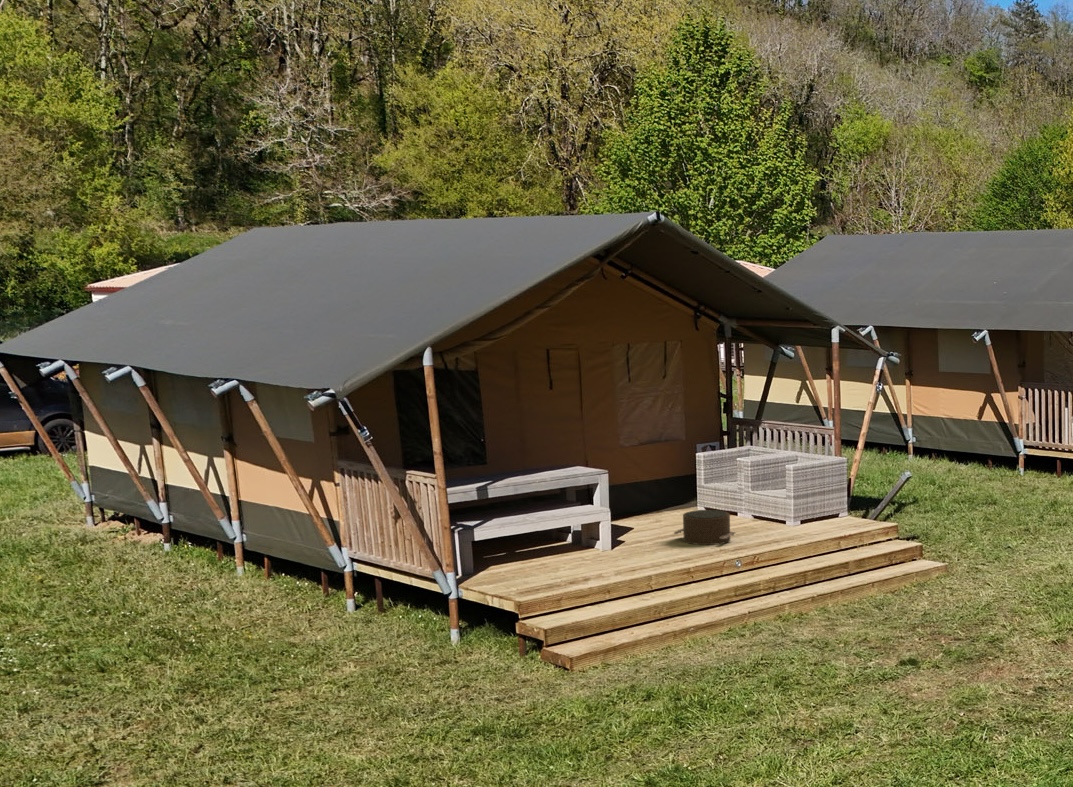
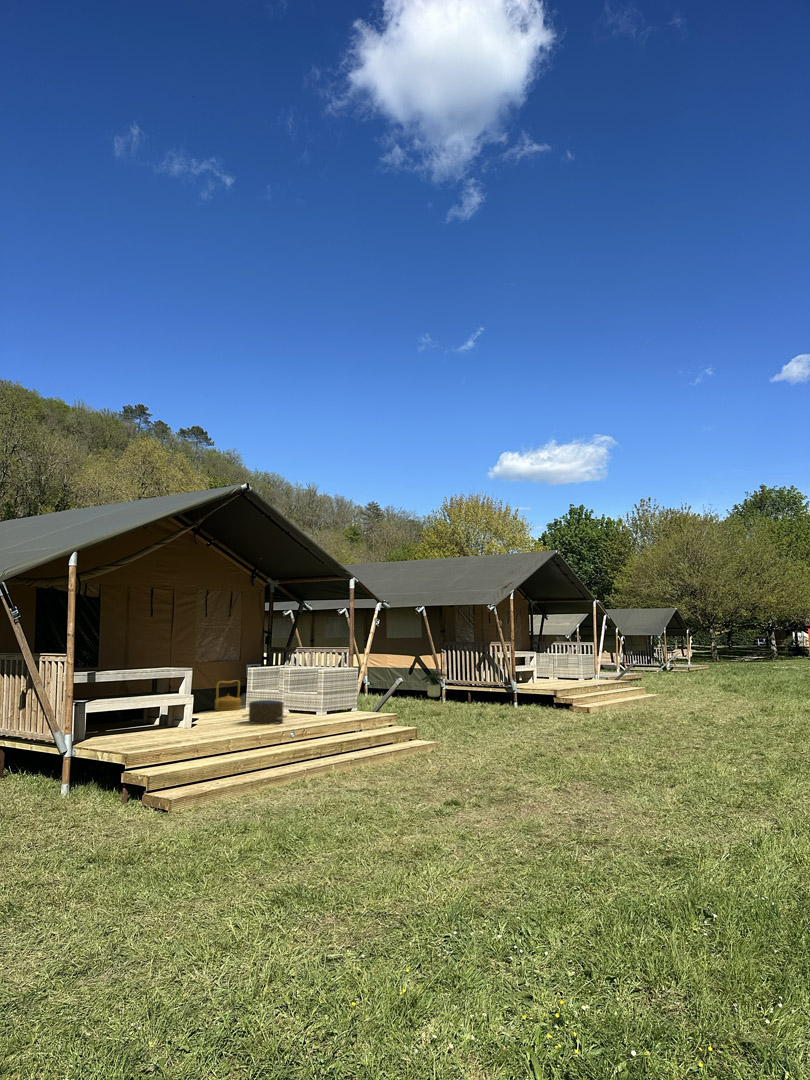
potted plant: none [980,428,1028,470] -> present [421,671,447,697]
woven basket: none [646,471,682,515] -> present [215,680,241,711]

